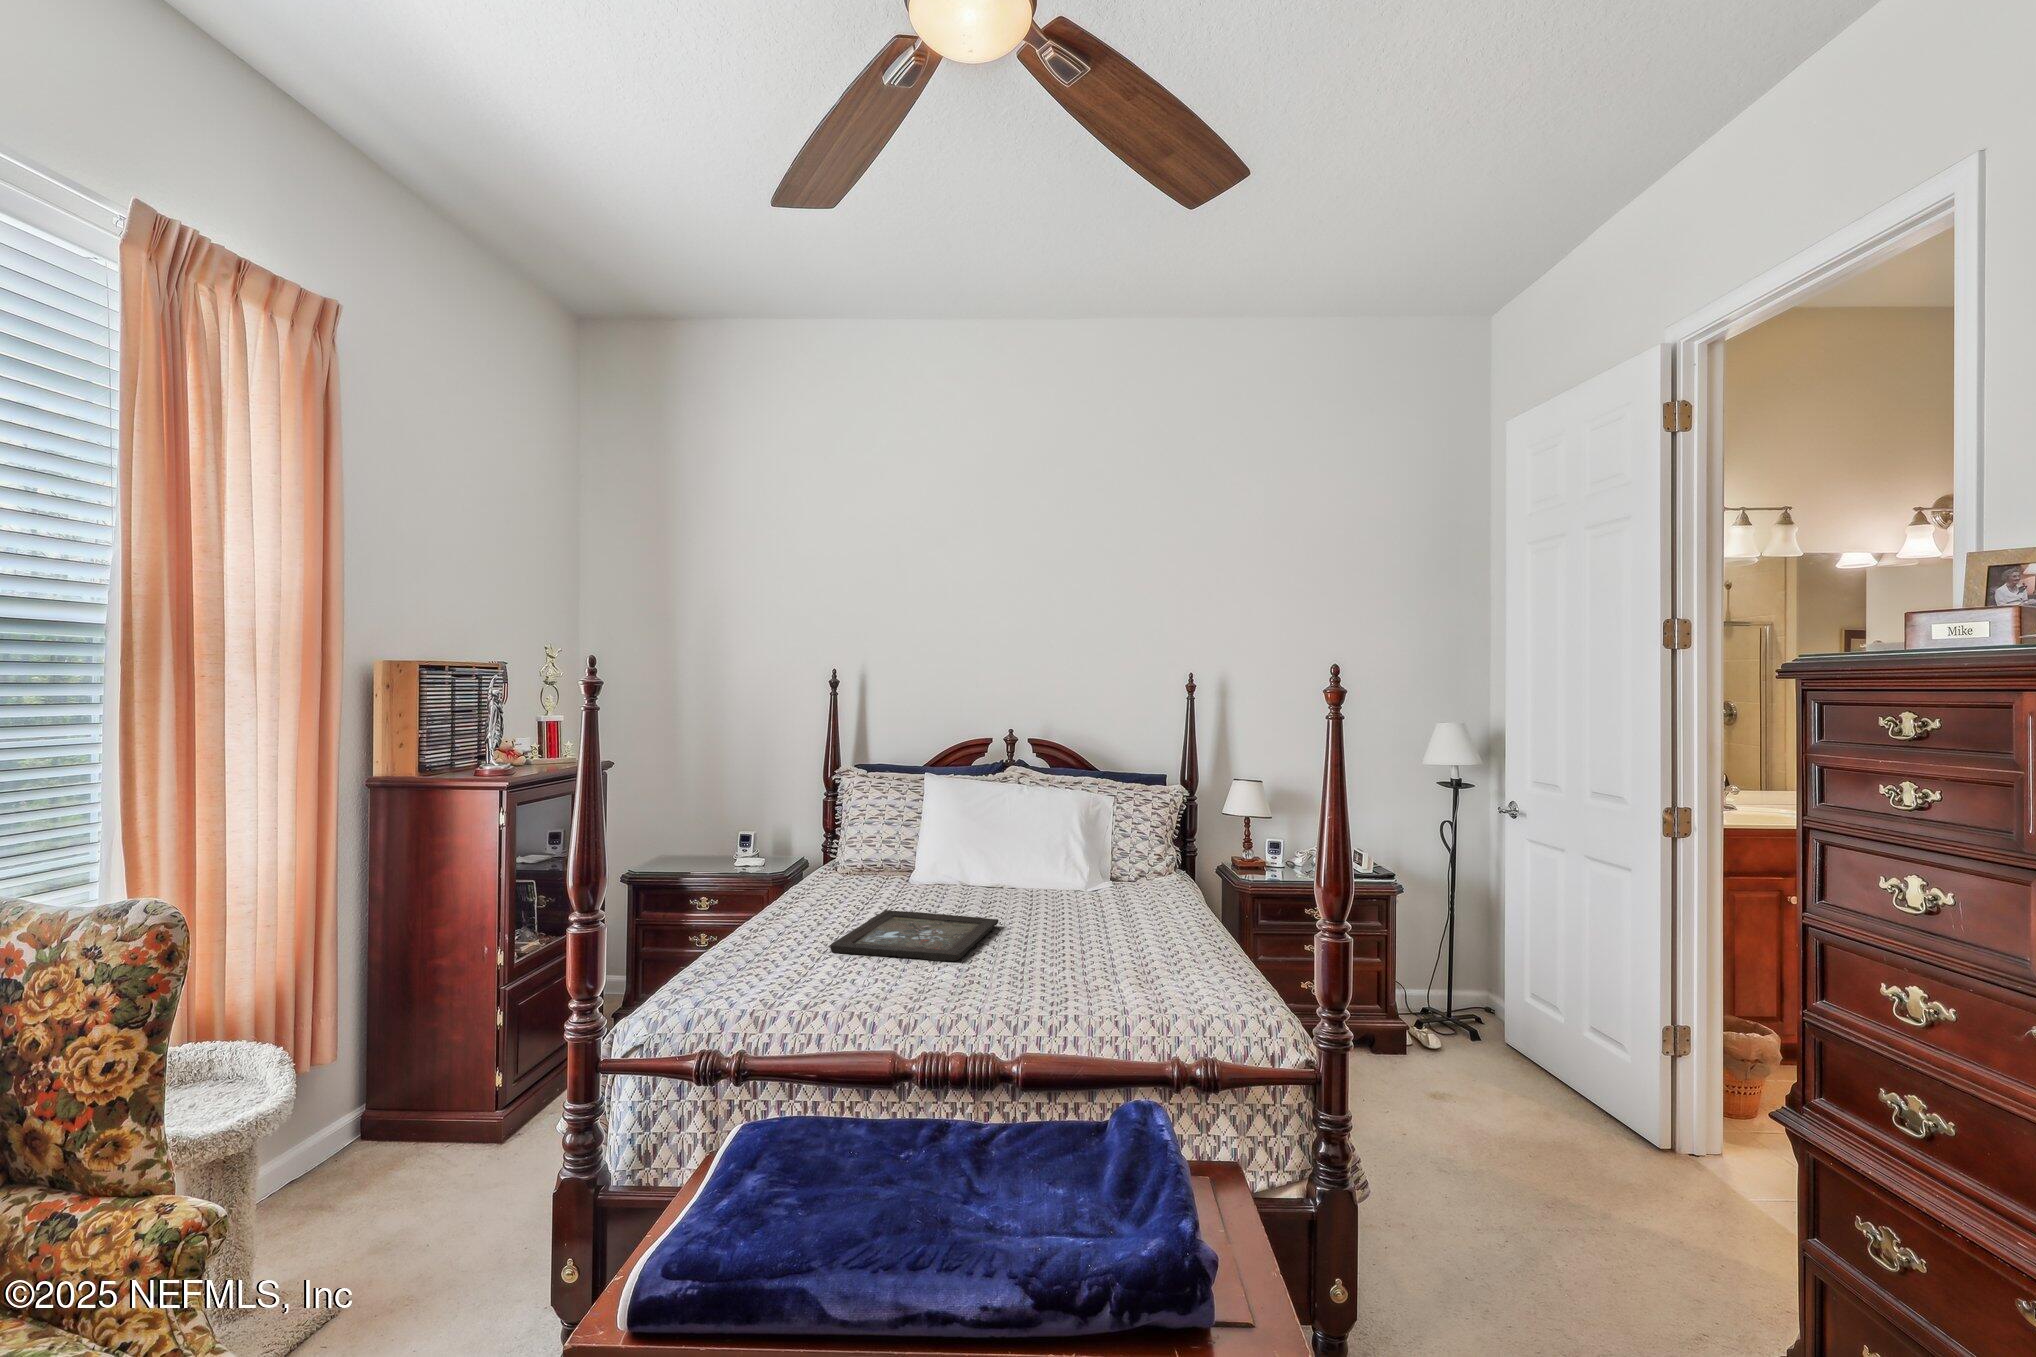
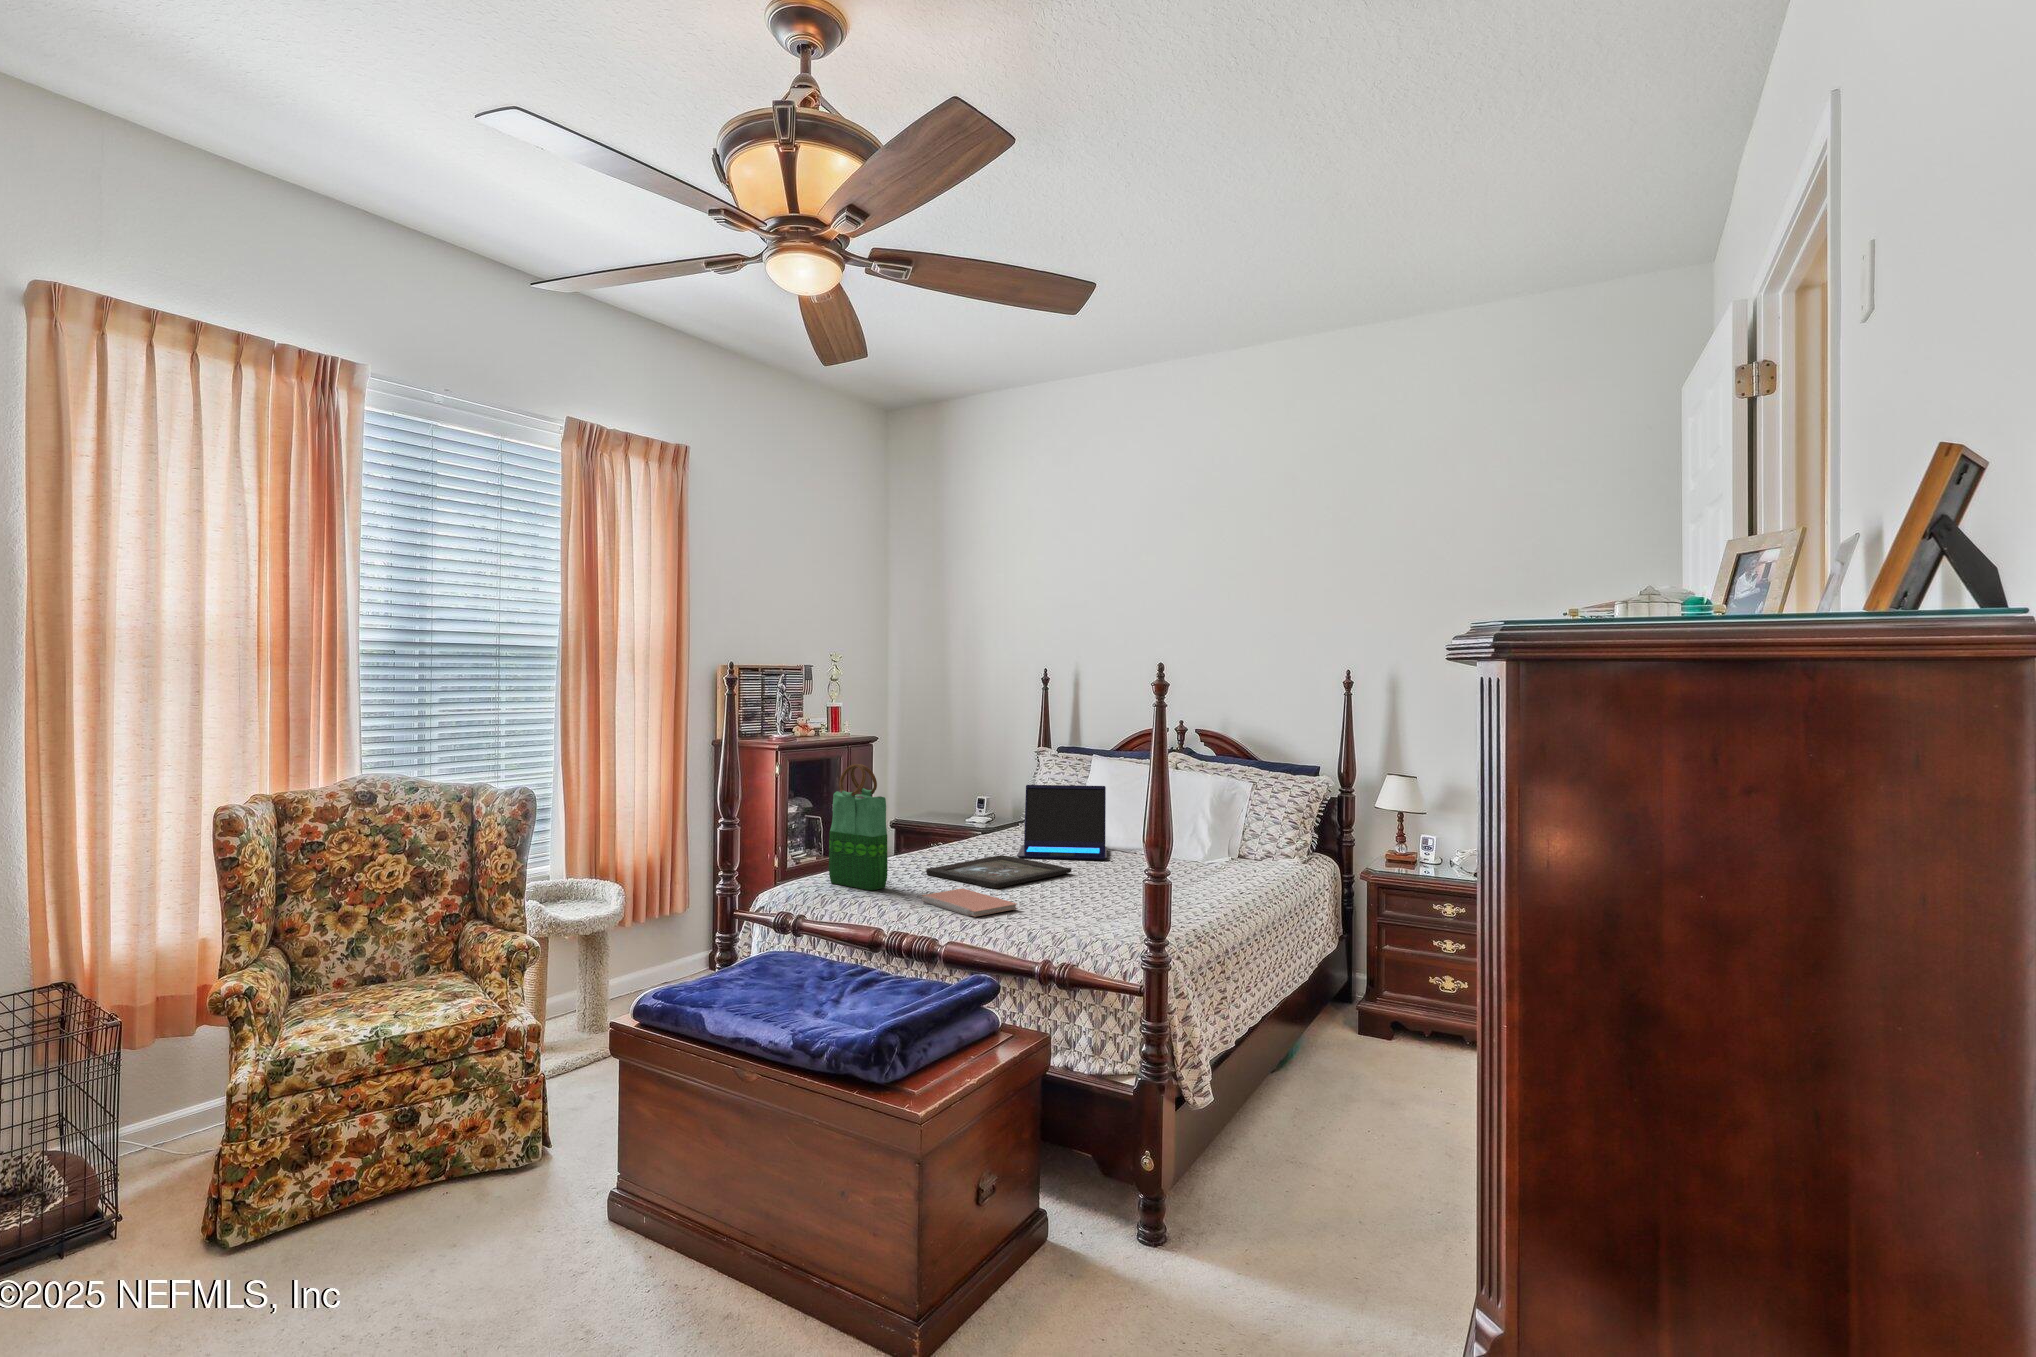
tote bag: none [720,808,821,990] -> present [829,764,888,890]
laptop: none [866,809,998,910] -> present [1017,785,1107,860]
notebook: none [903,969,1044,1011] -> present [922,888,1017,917]

